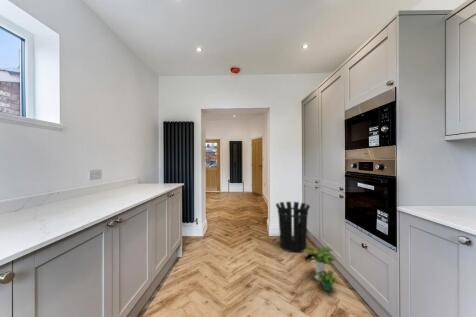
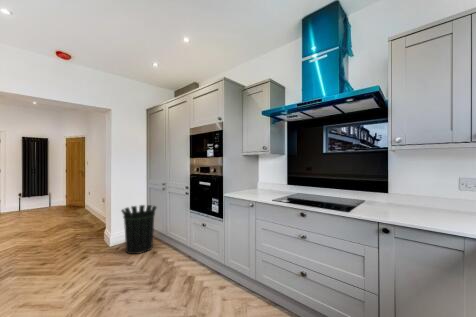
potted plant: present [304,247,336,291] -> none [155,237,185,271]

